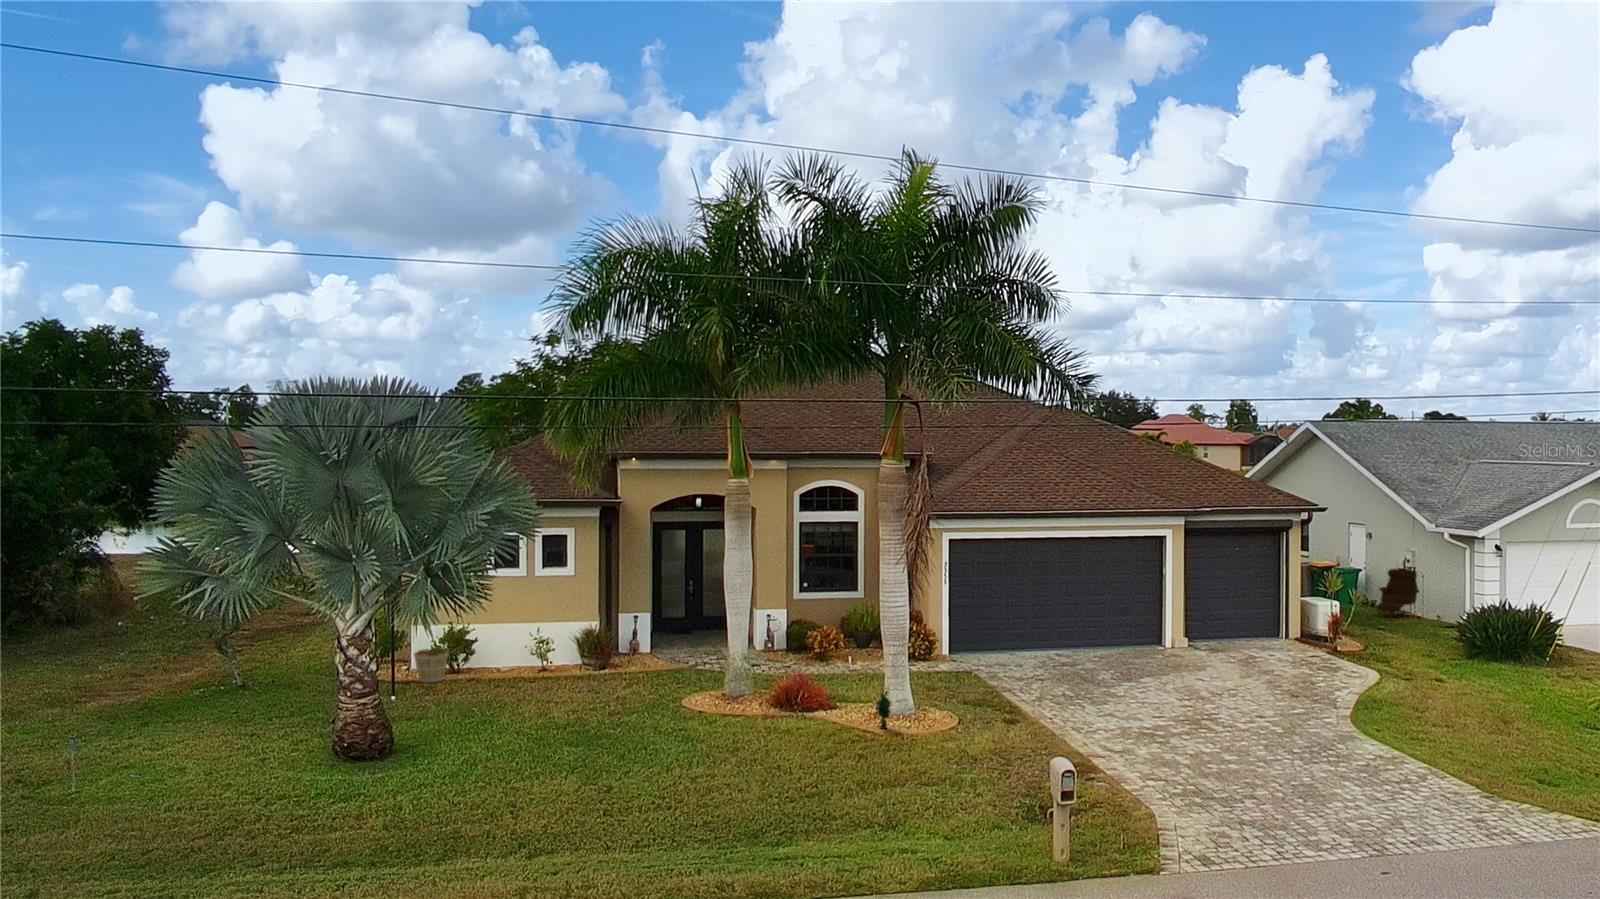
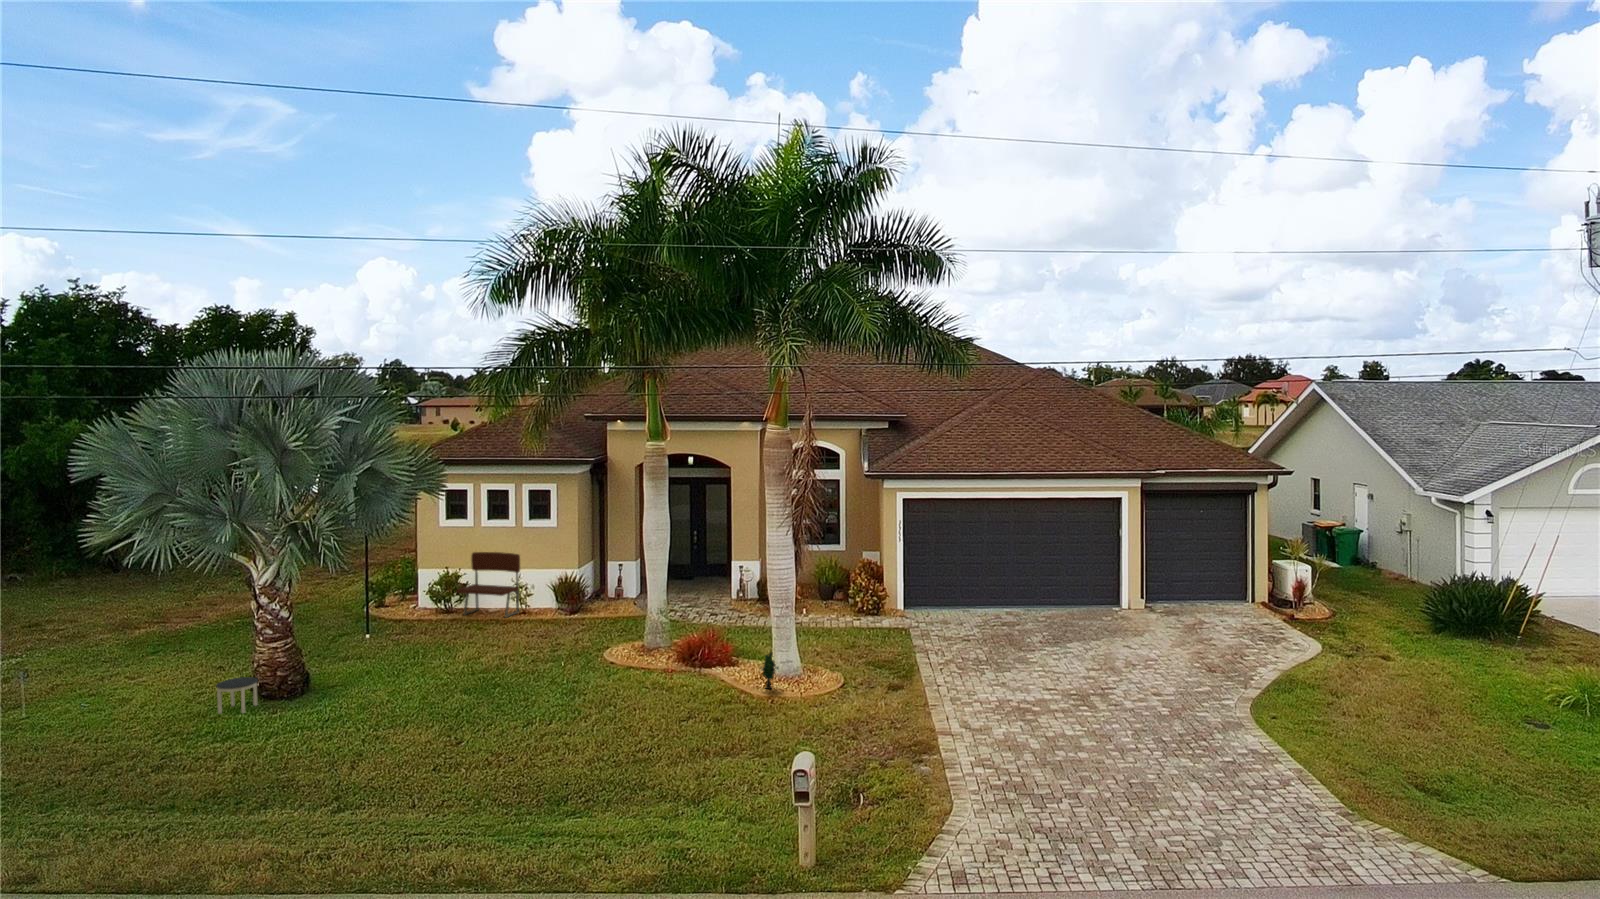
lounge chair: present [1377,569,1420,617] -> none [1368,531,1416,582]
bench: none [469,605,540,677] -> present [456,552,520,618]
wooden bucket: present [414,650,449,683] -> none [407,590,439,620]
round table: none [307,735,350,776] -> present [216,677,258,714]

